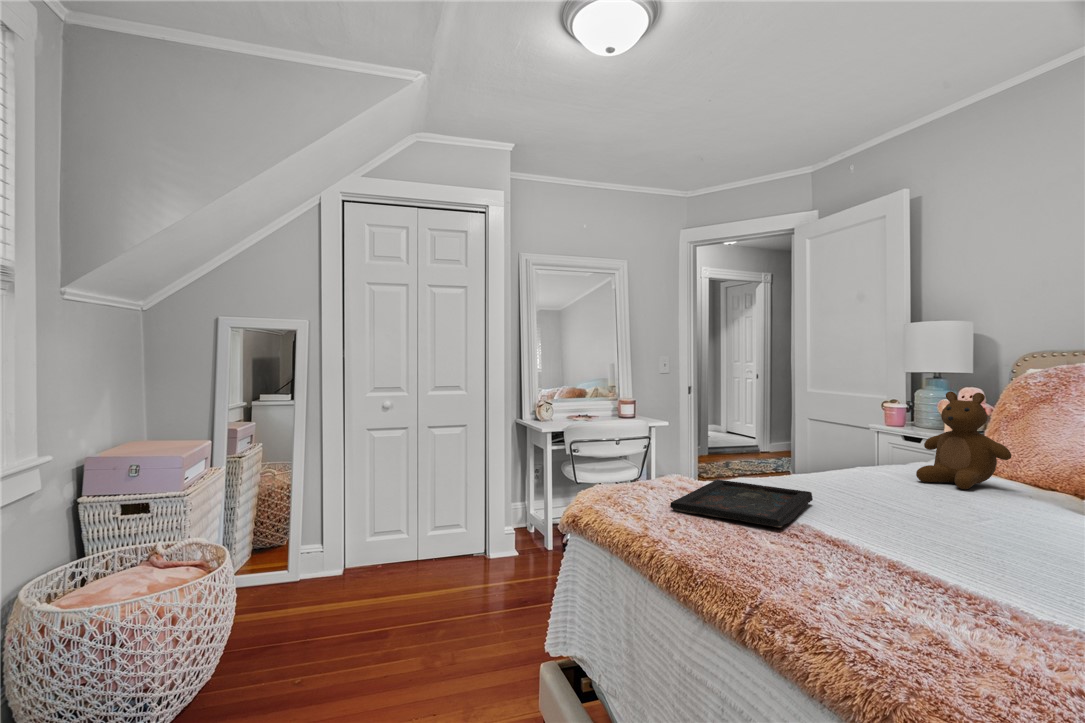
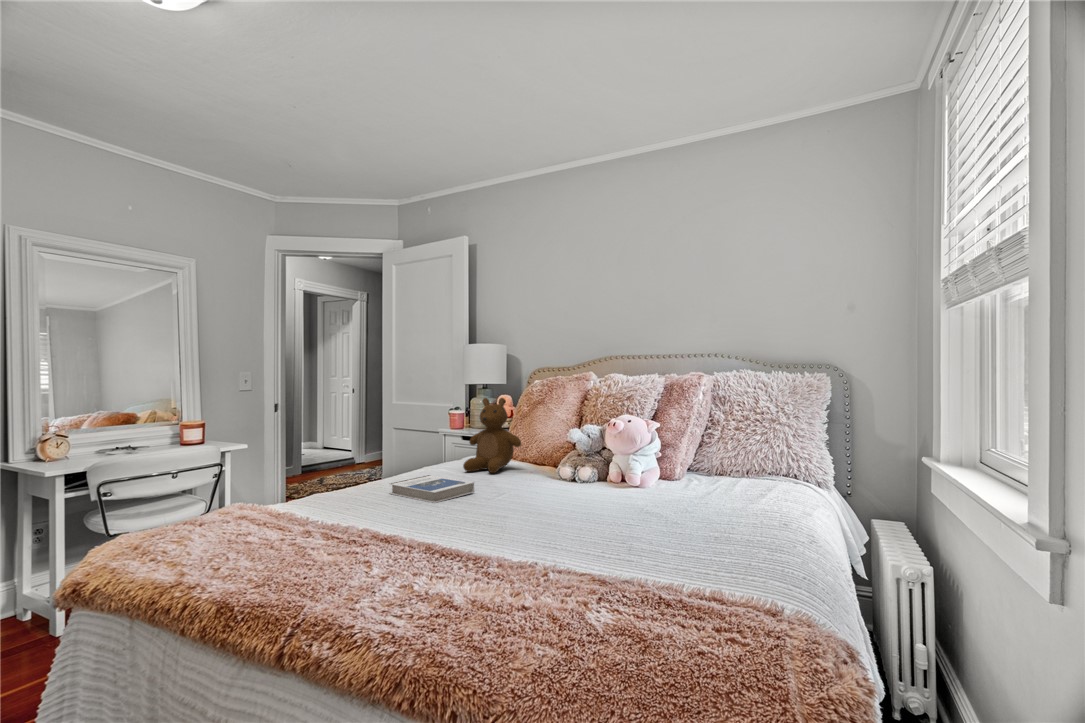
hardback book: none [823,478,941,513] -> present [389,475,475,503]
tray: present [670,480,813,527] -> none [222,496,377,543]

